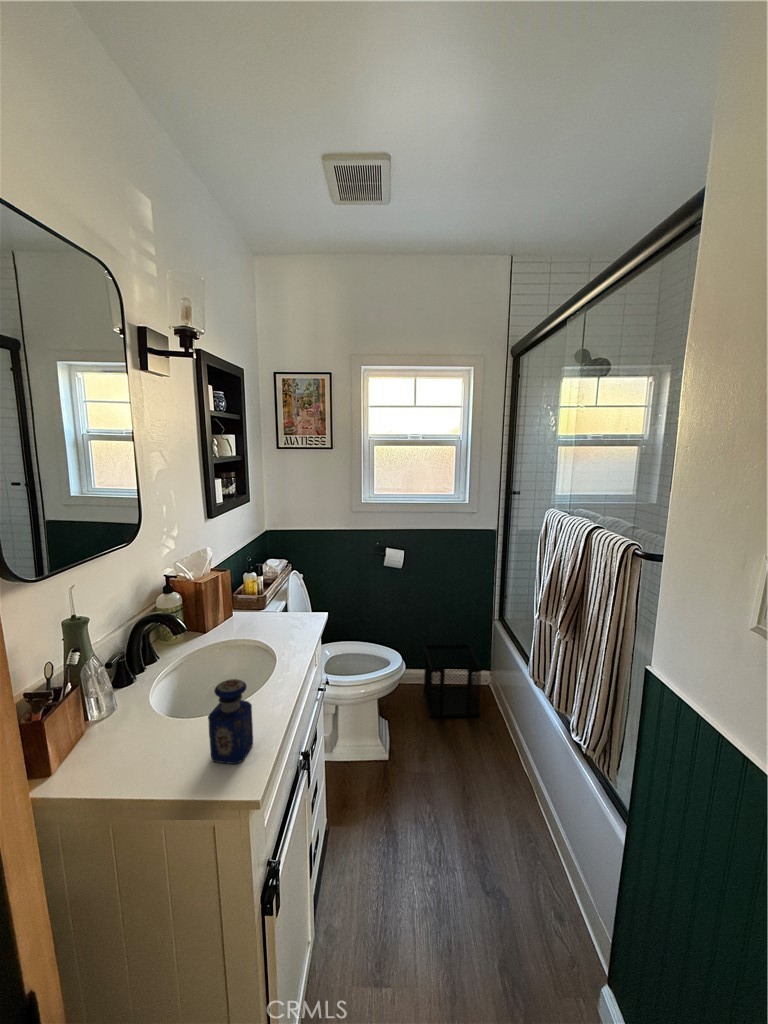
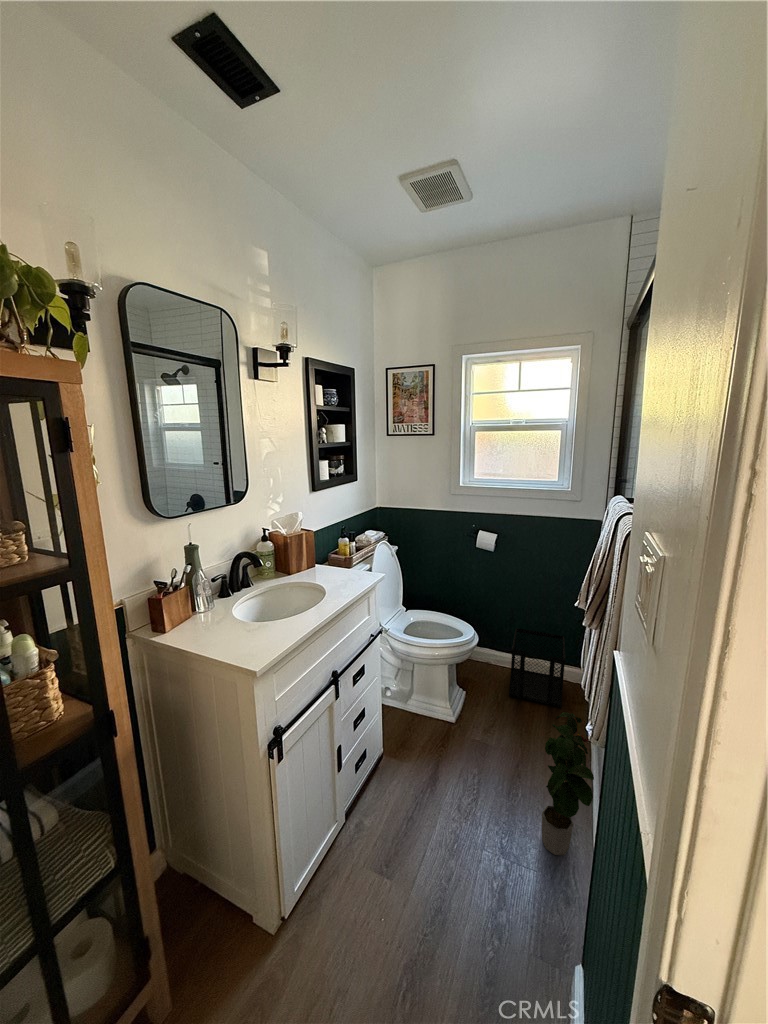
perfume bottle: present [208,679,253,764] -> none [237,597,269,653]
potted plant: none [510,724,584,874] -> present [542,712,594,855]

